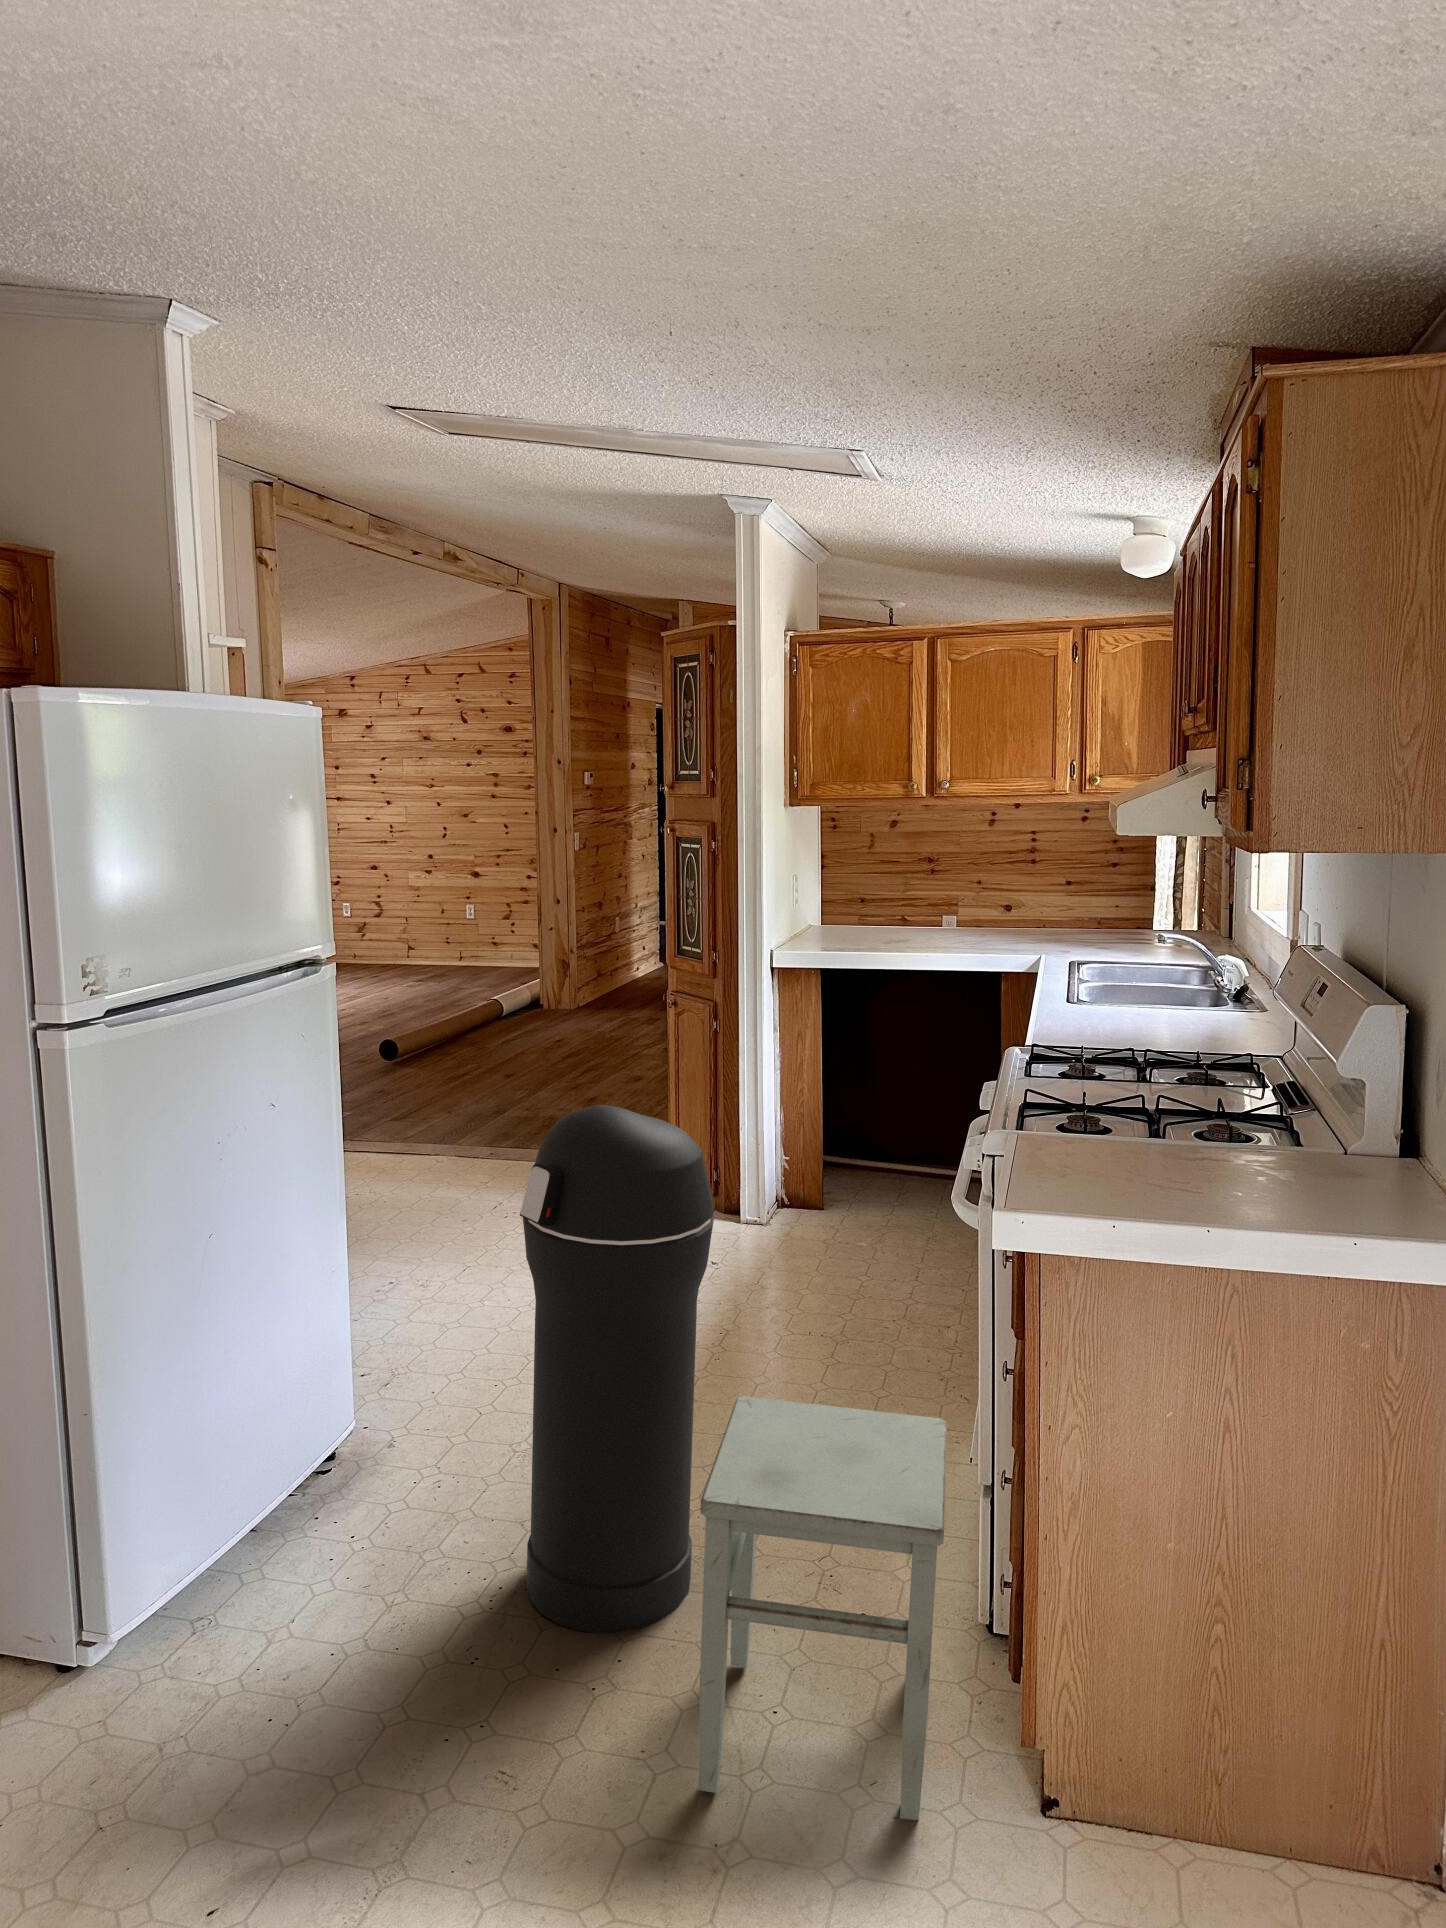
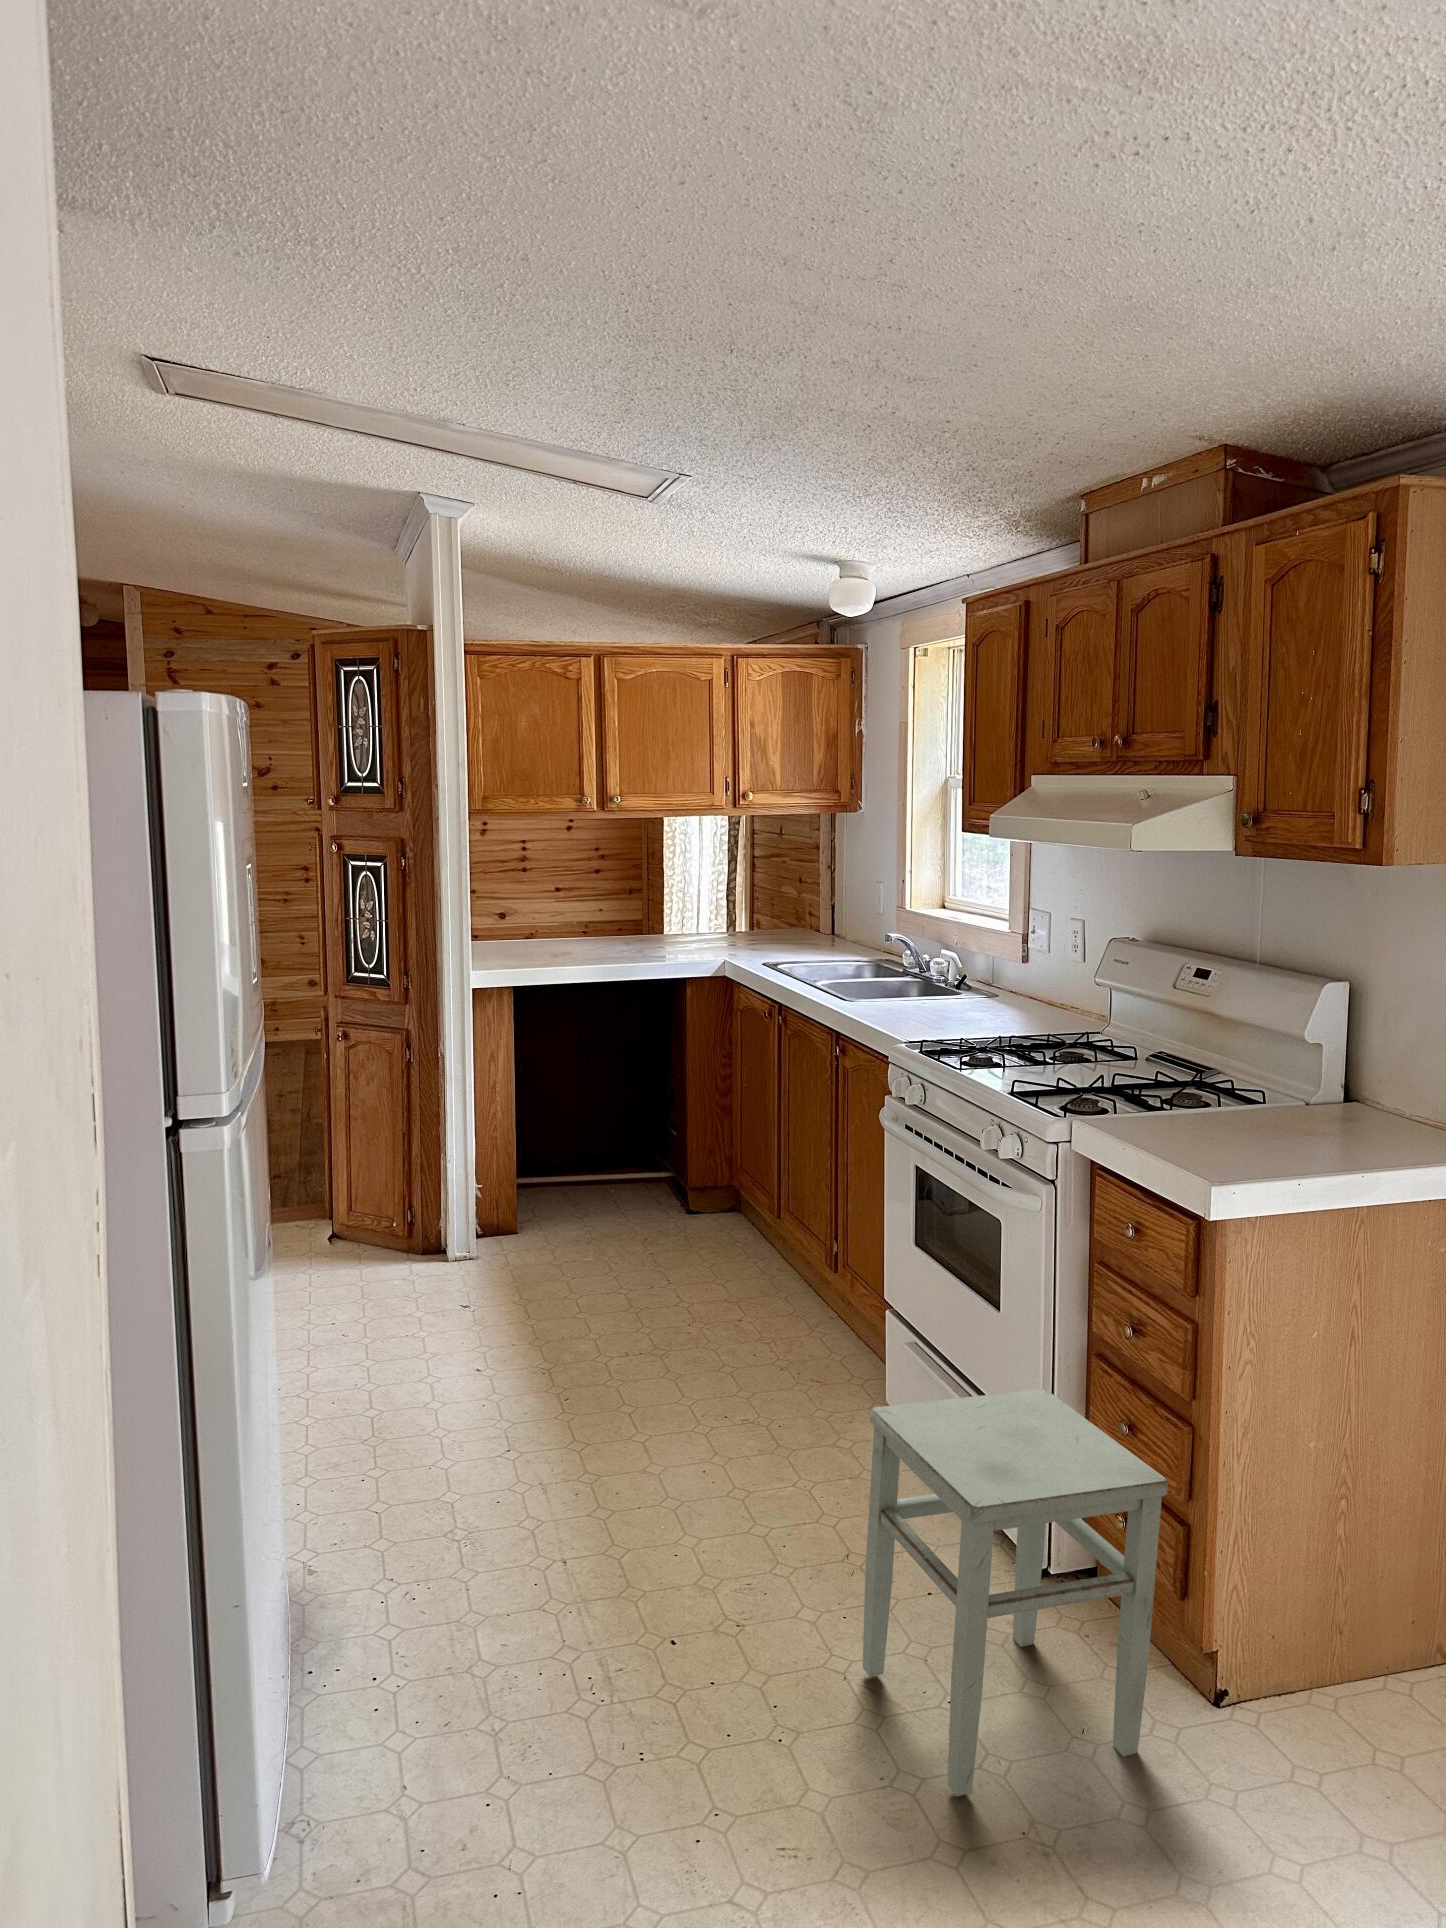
trash can: present [520,1105,715,1633] -> none [593,1139,797,1694]

